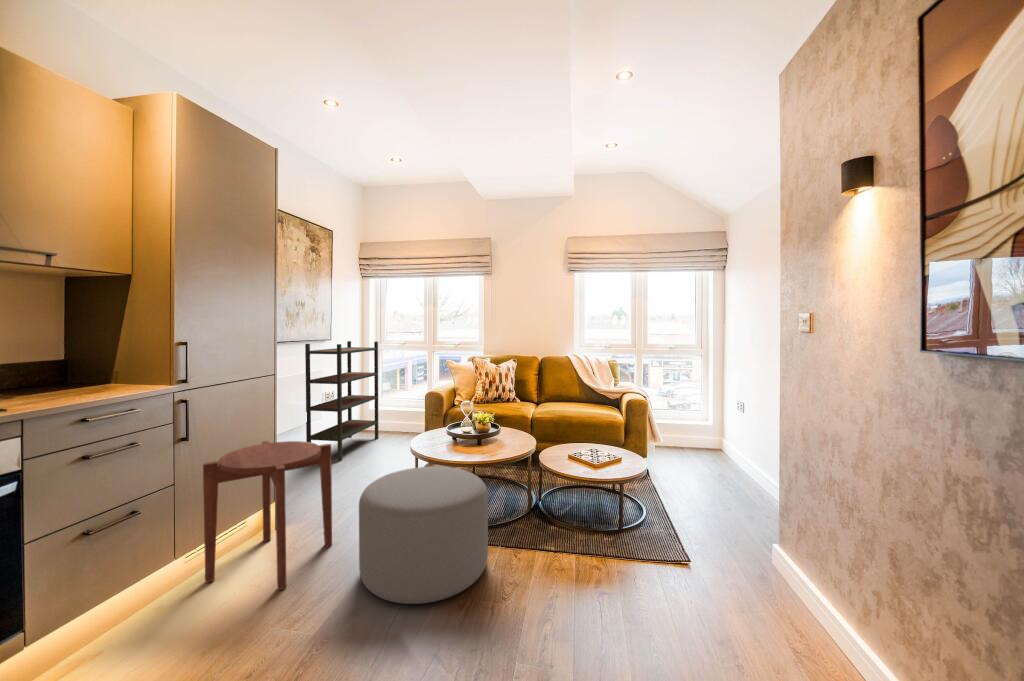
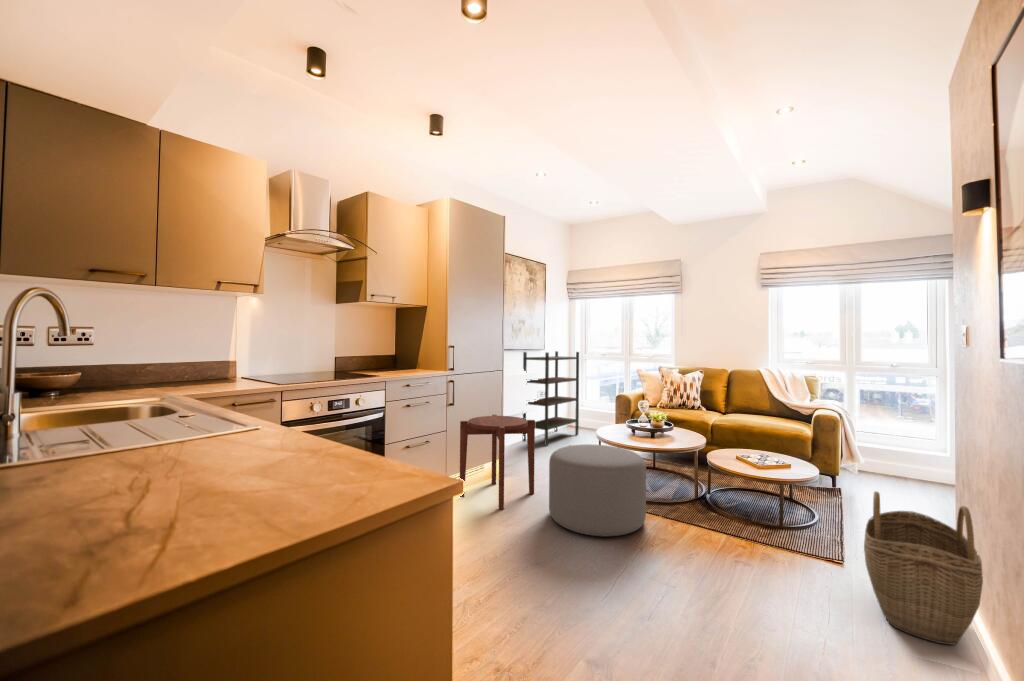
woven basket: none [718,494,831,643] -> present [864,492,983,645]

